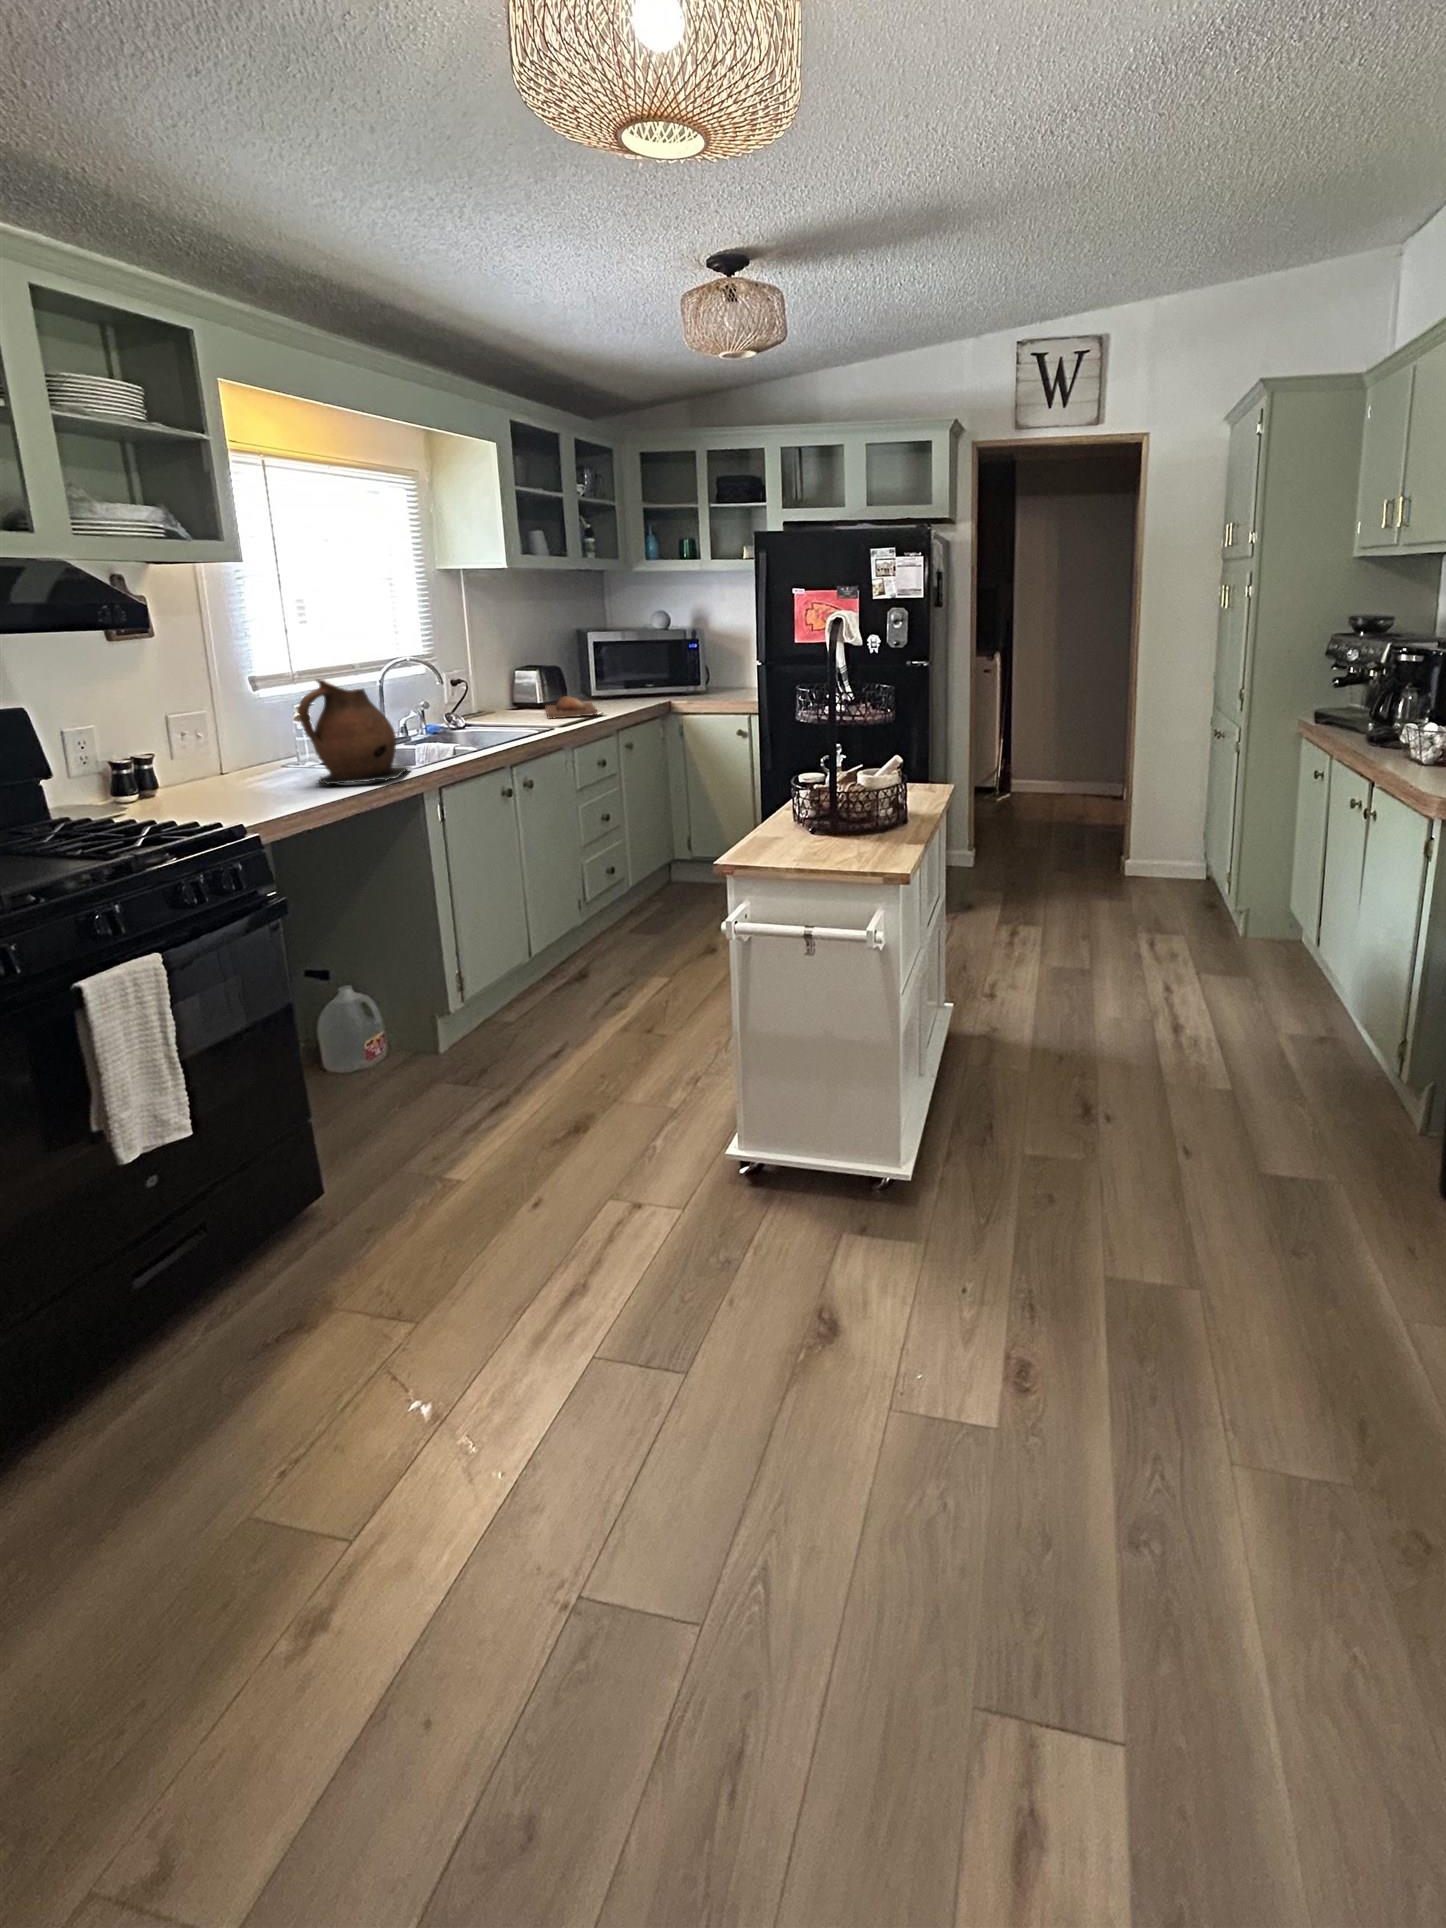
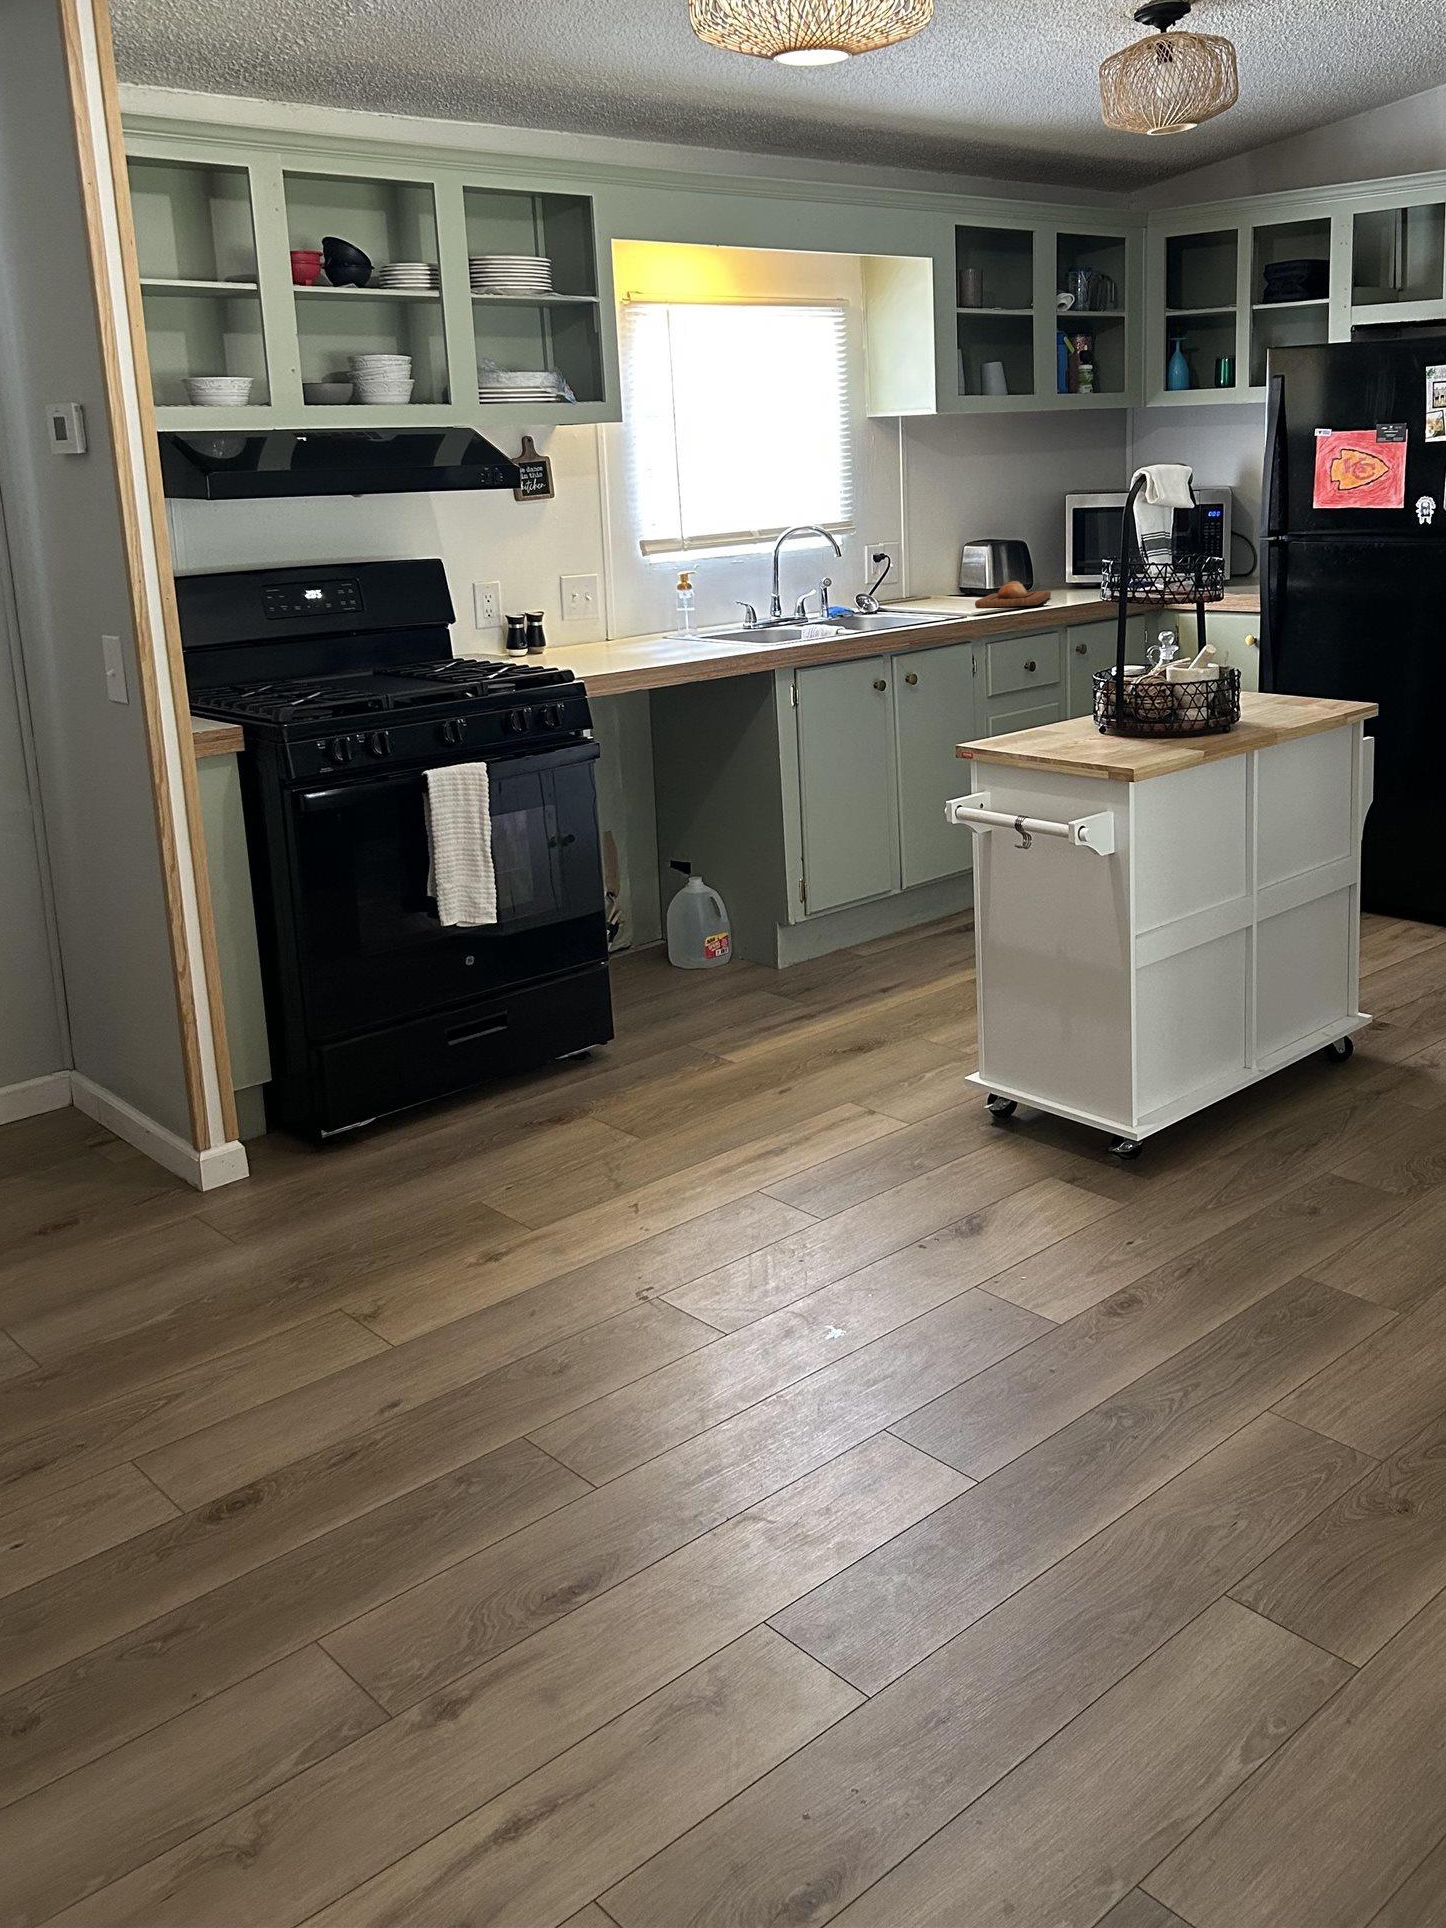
ceramic pitcher: present [299,679,411,785] -> none [651,543,757,652]

